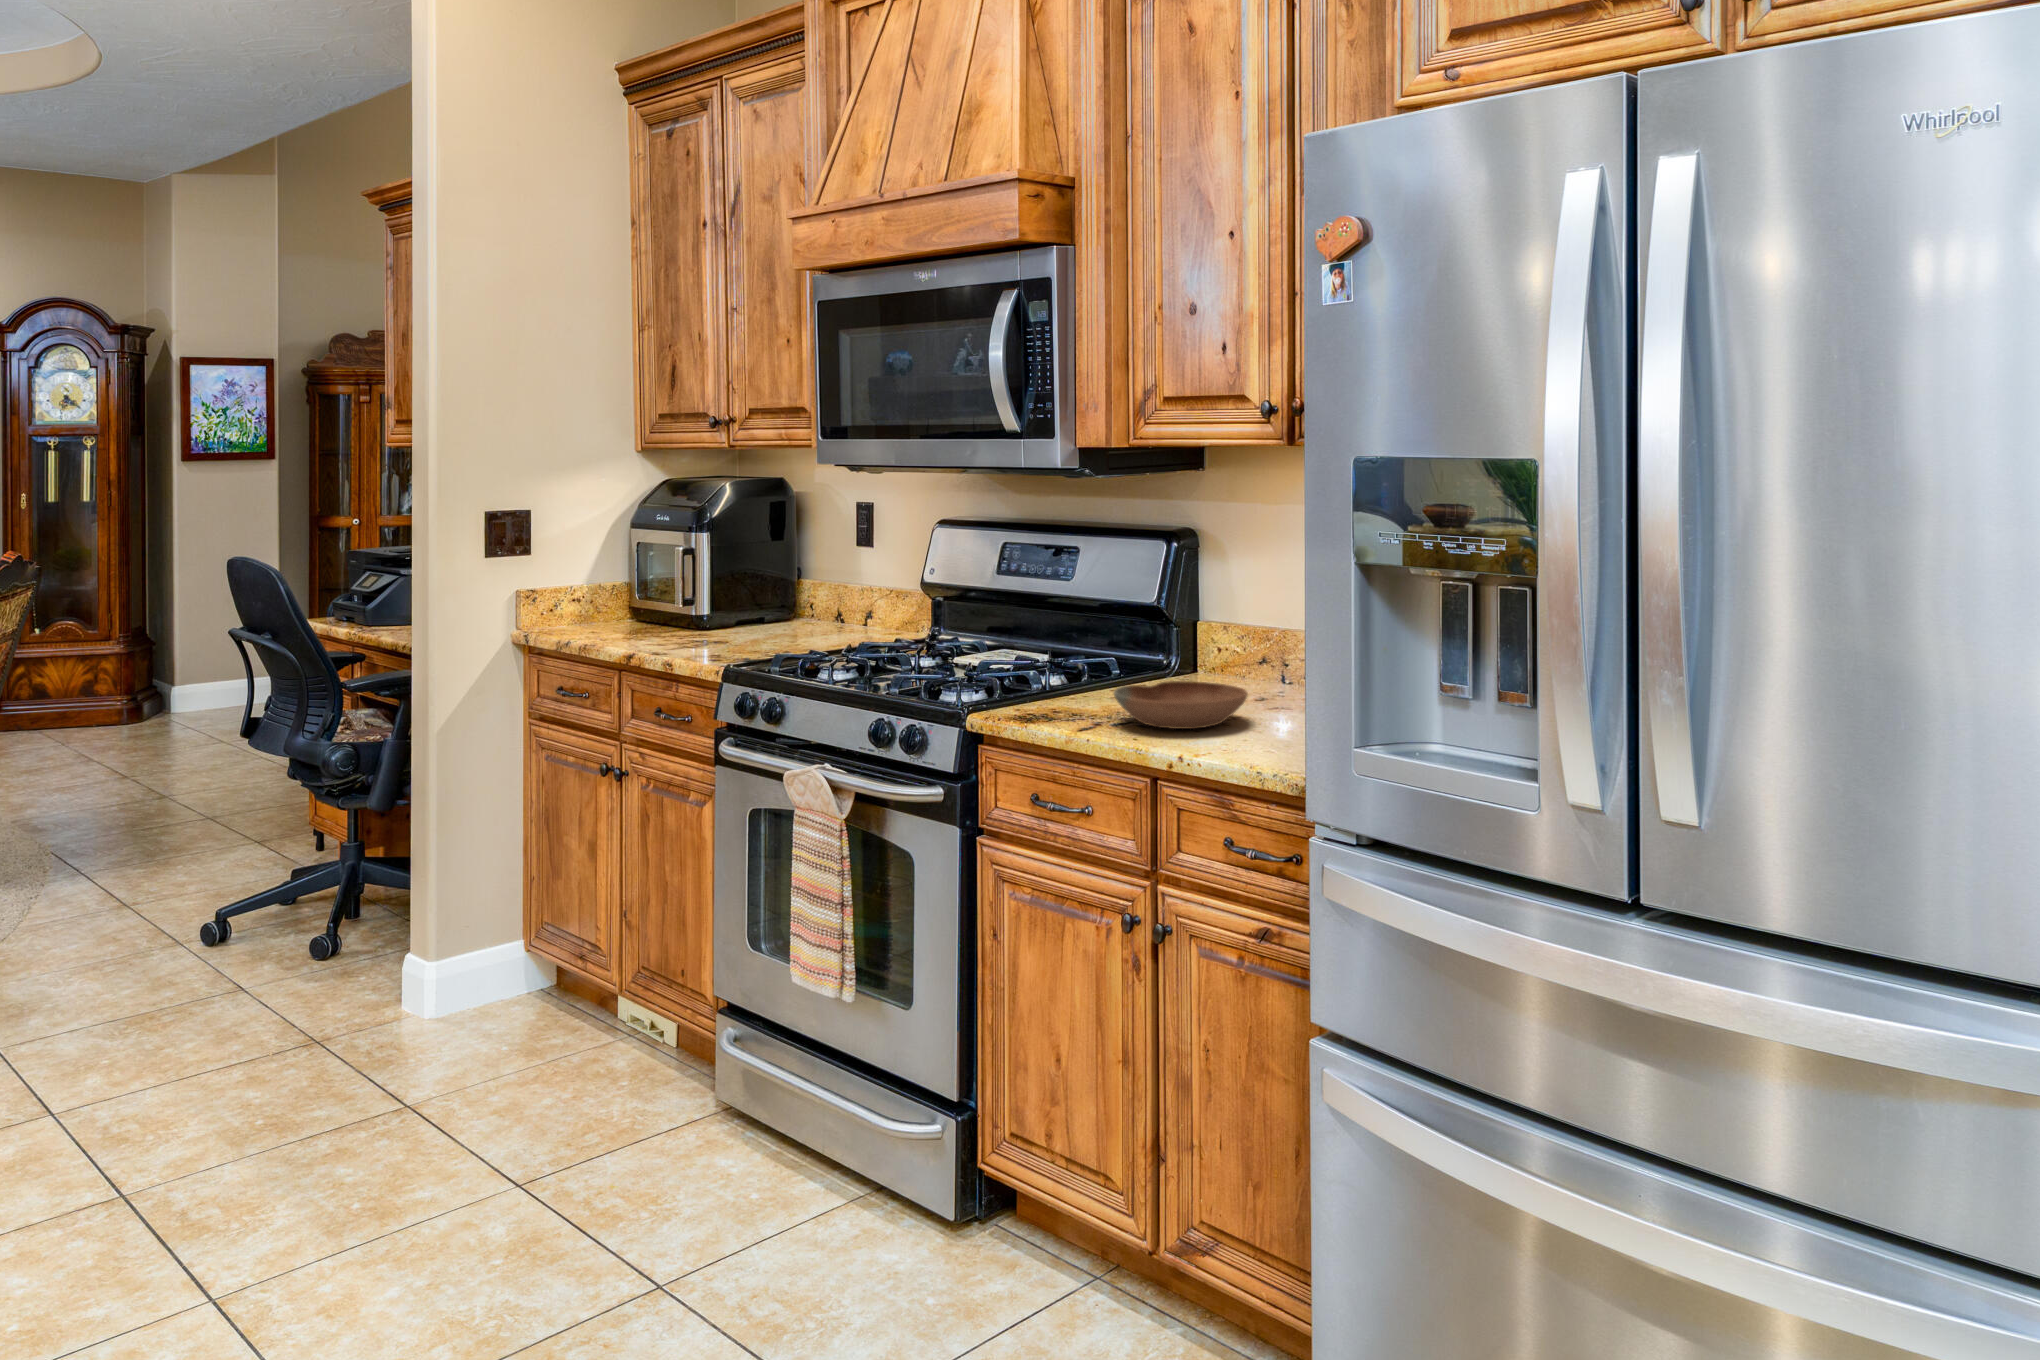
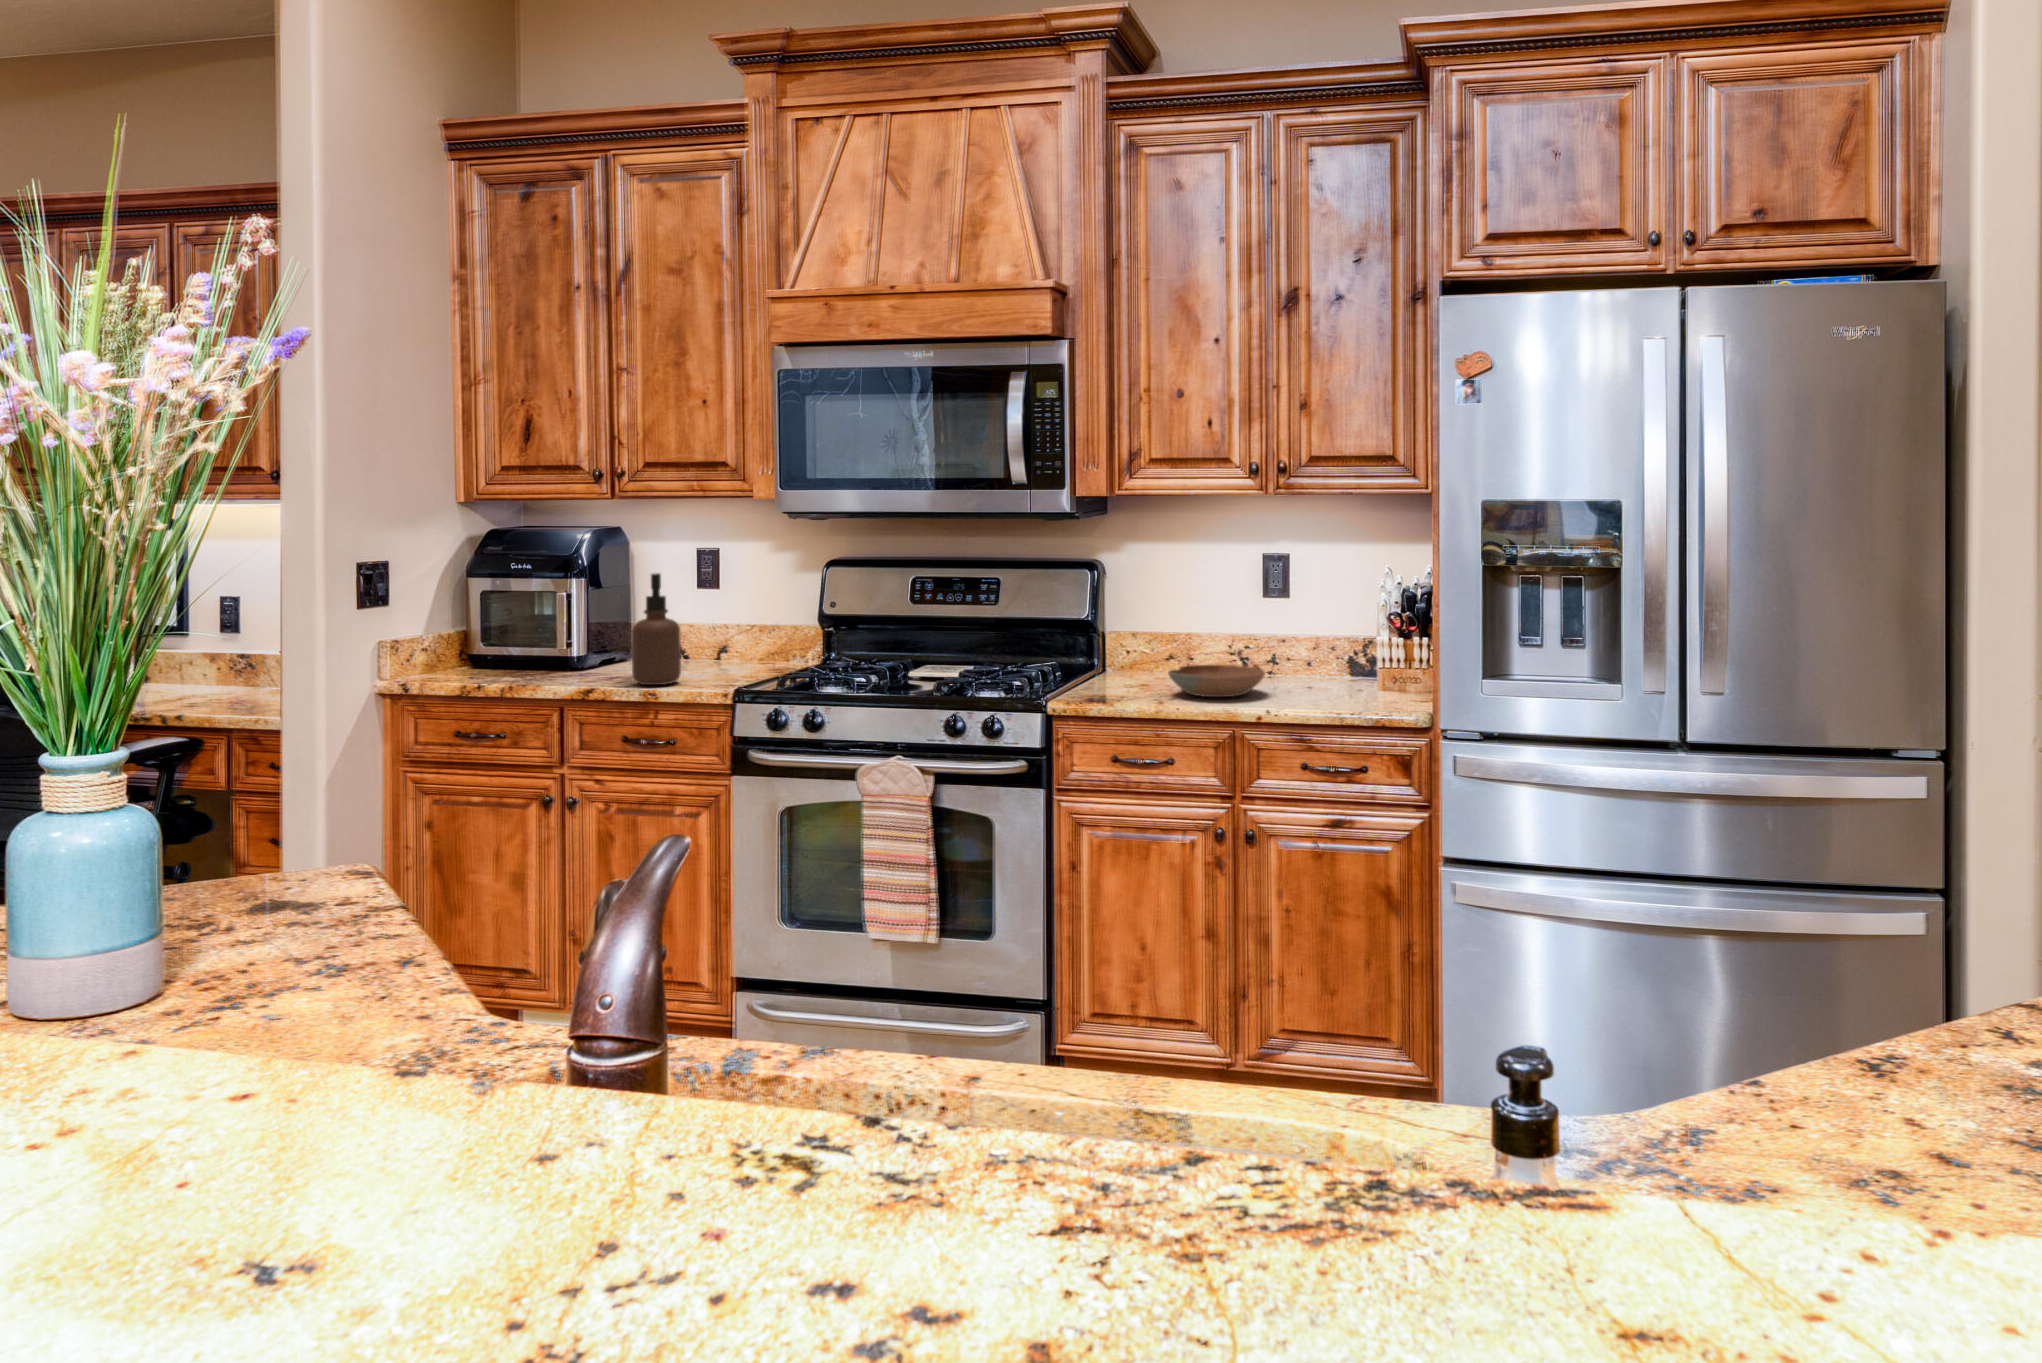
soap dispenser: none [676,534,729,654] -> present [632,573,681,685]

